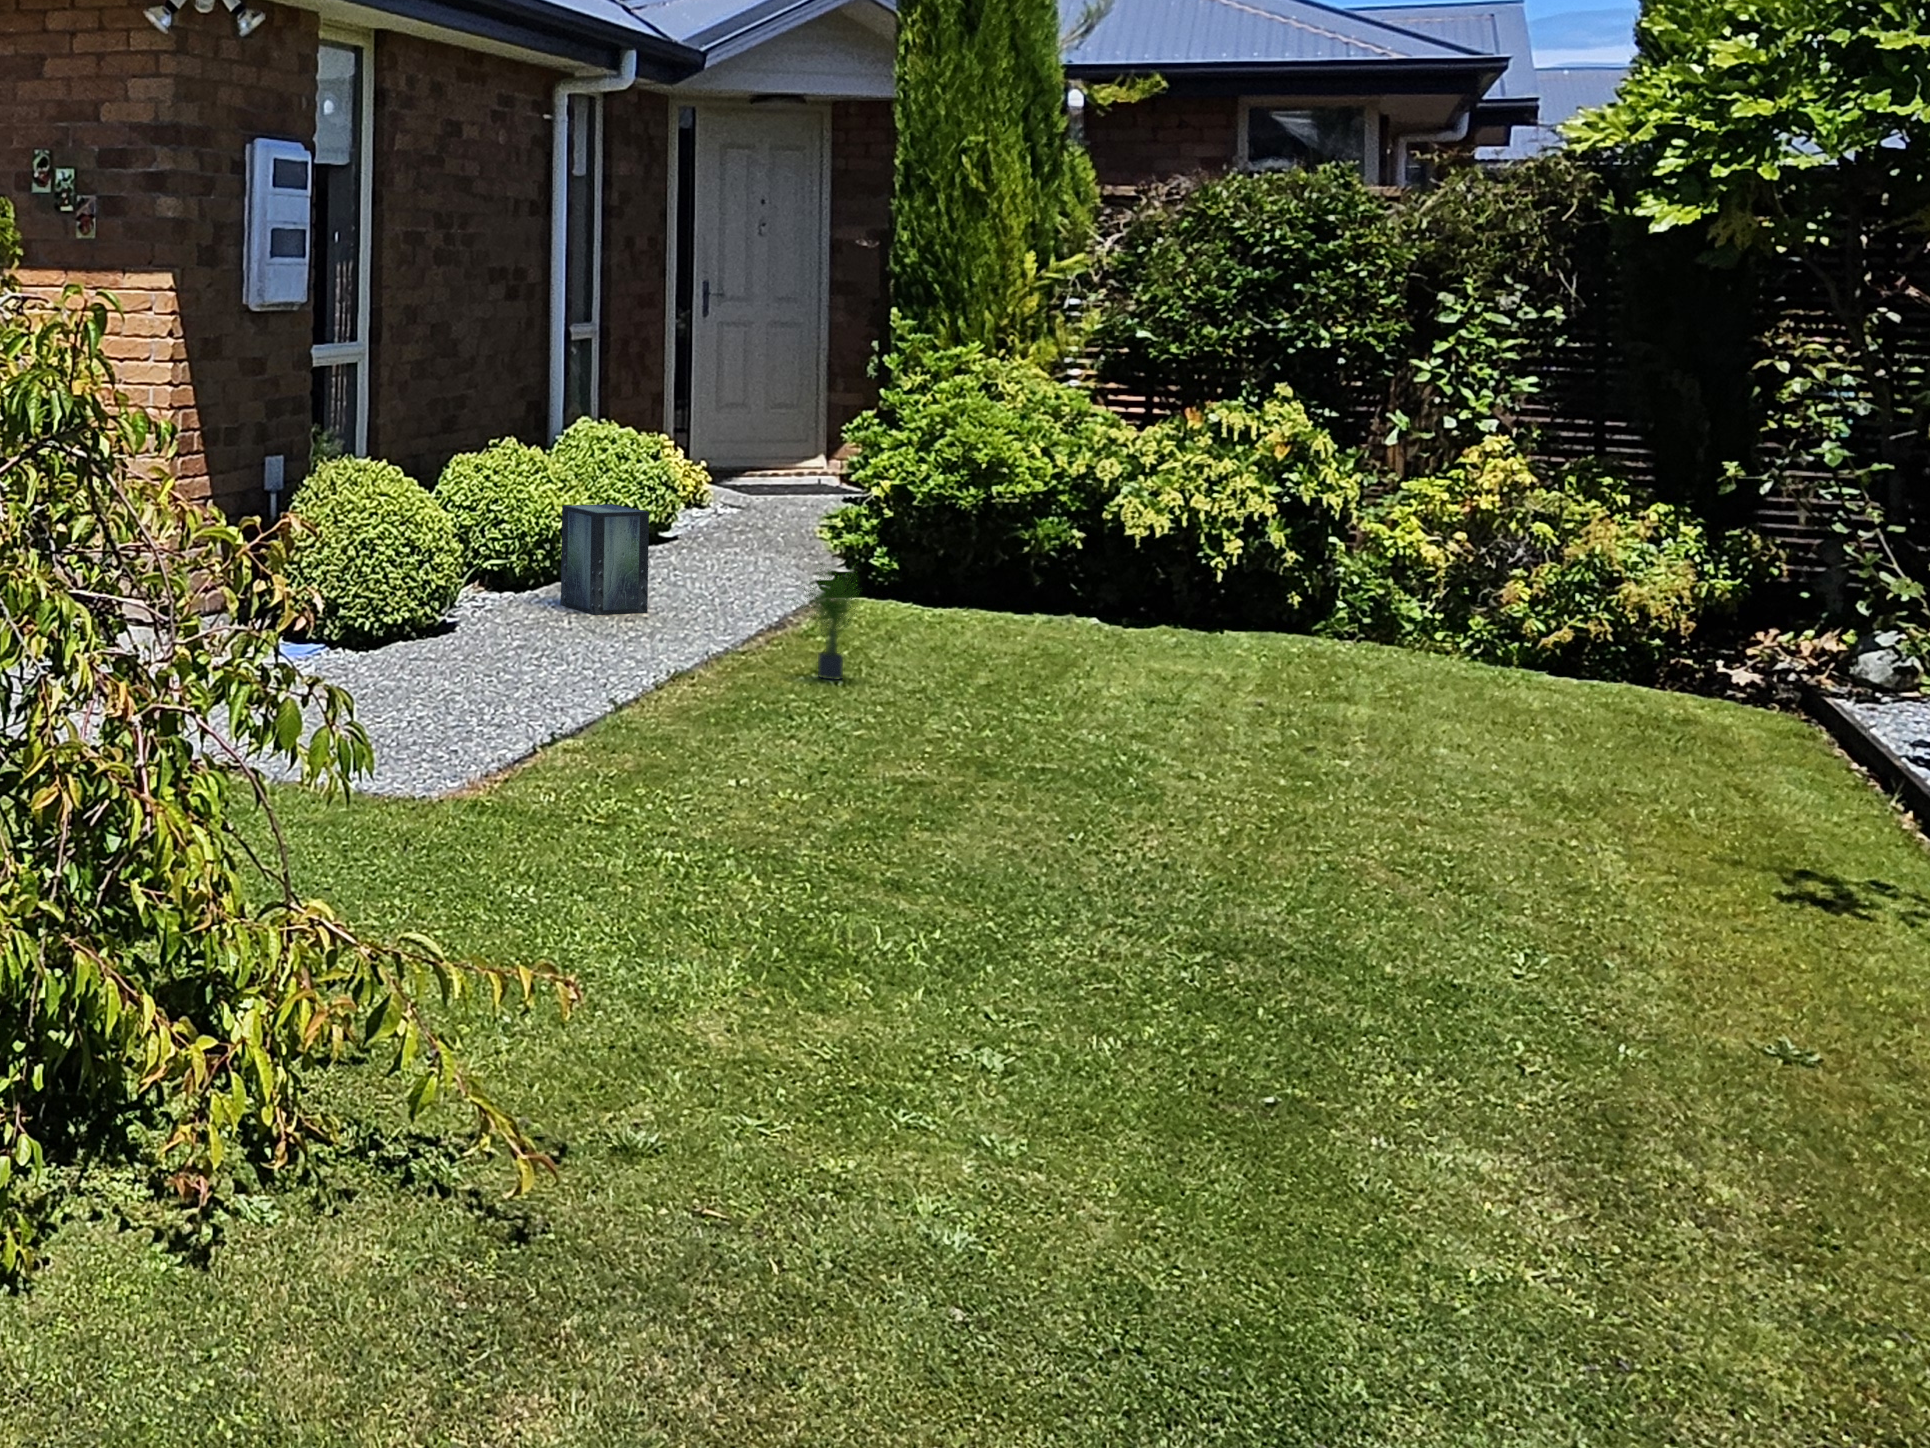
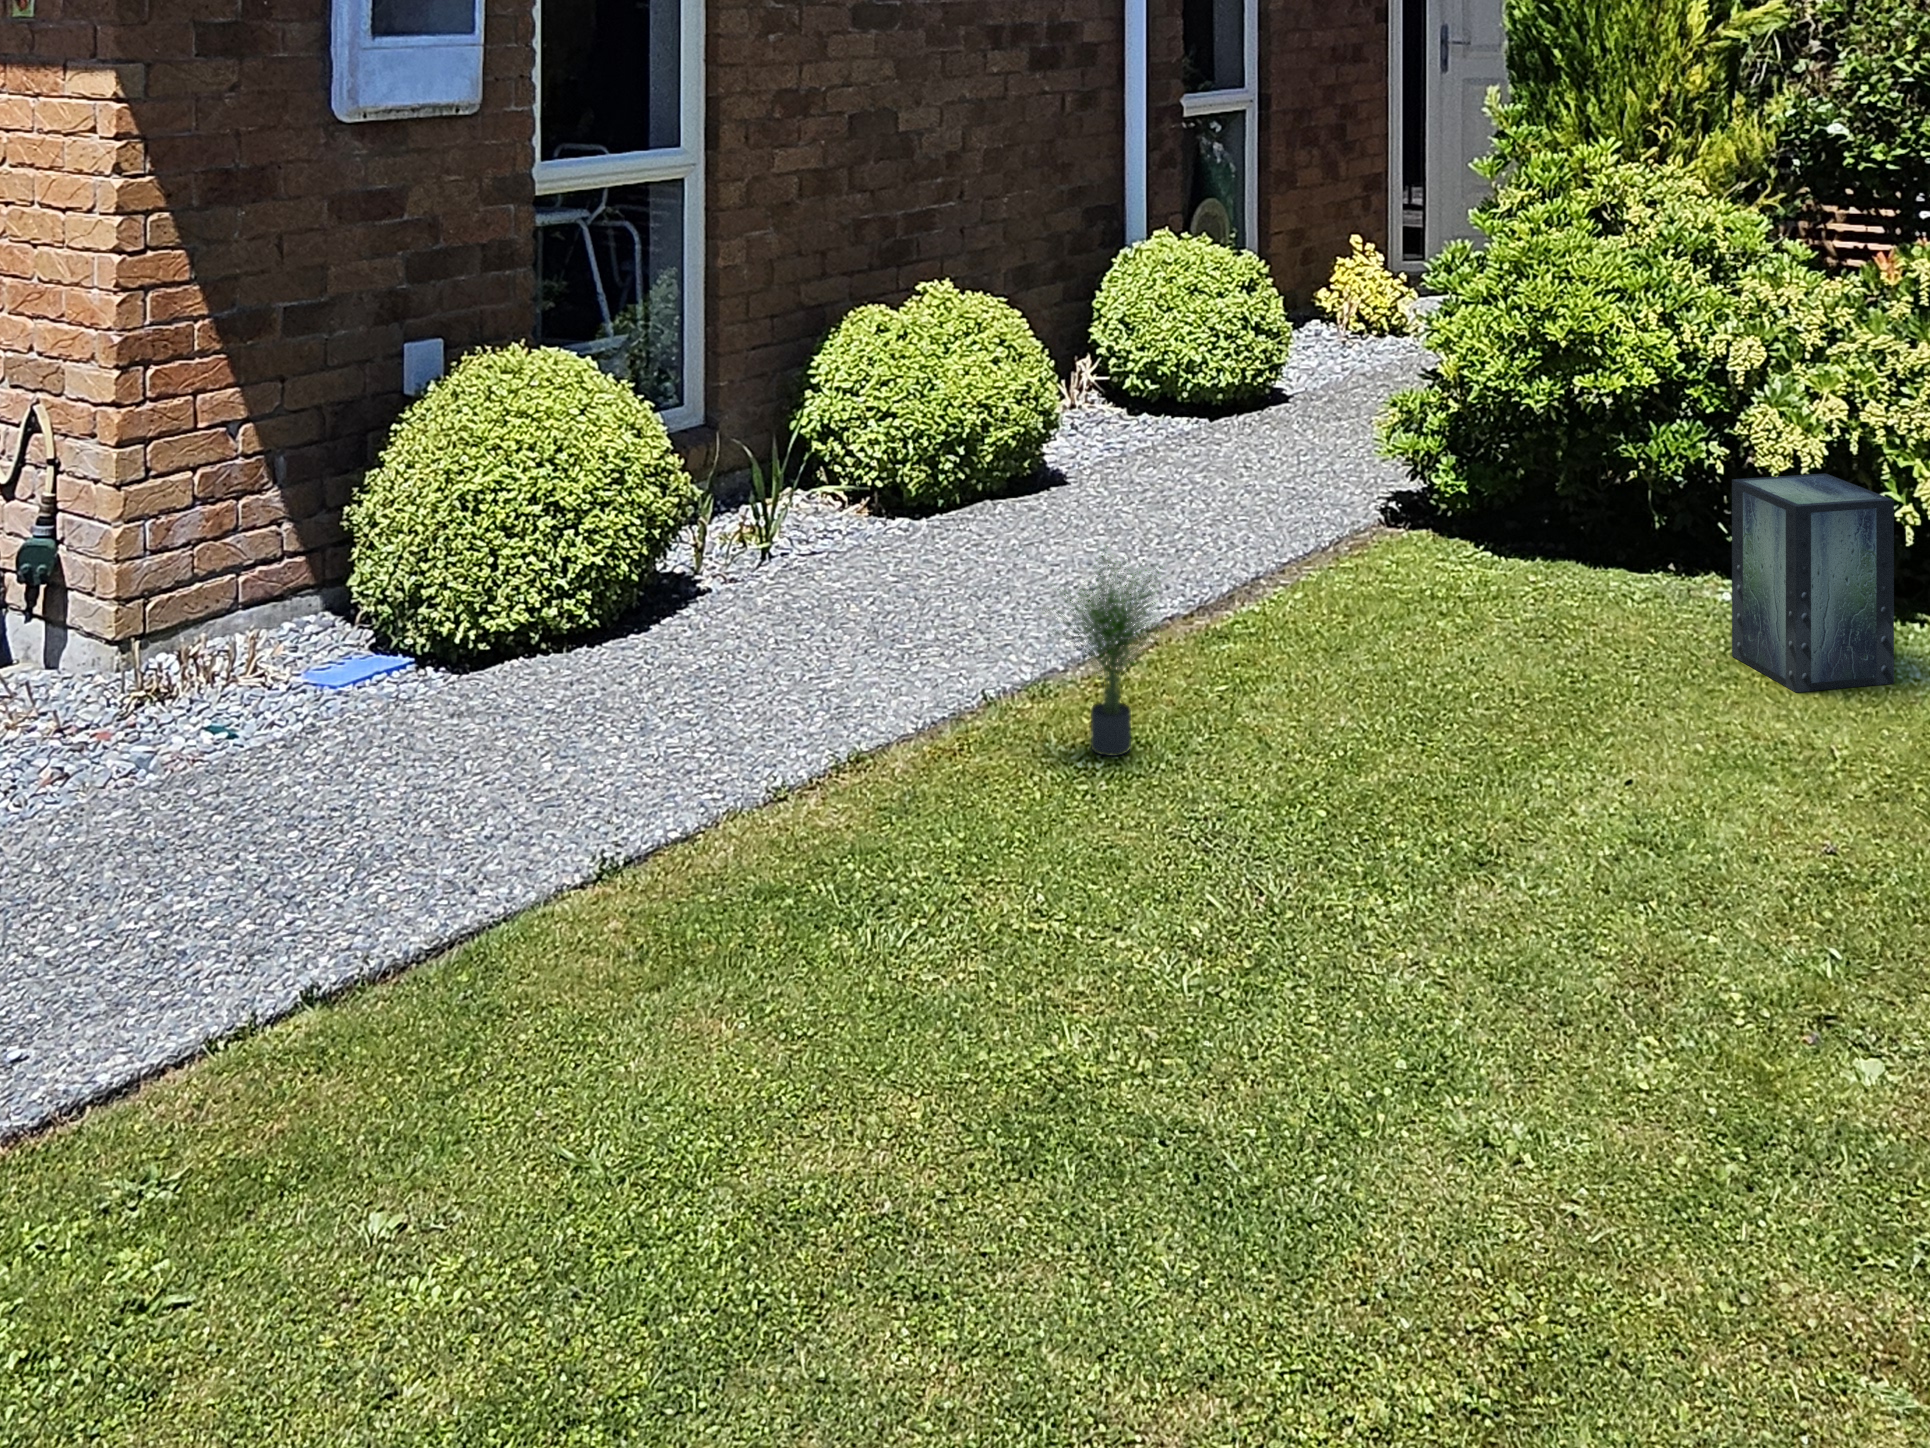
storage box: present [561,504,649,615] -> present [1732,473,1894,692]

